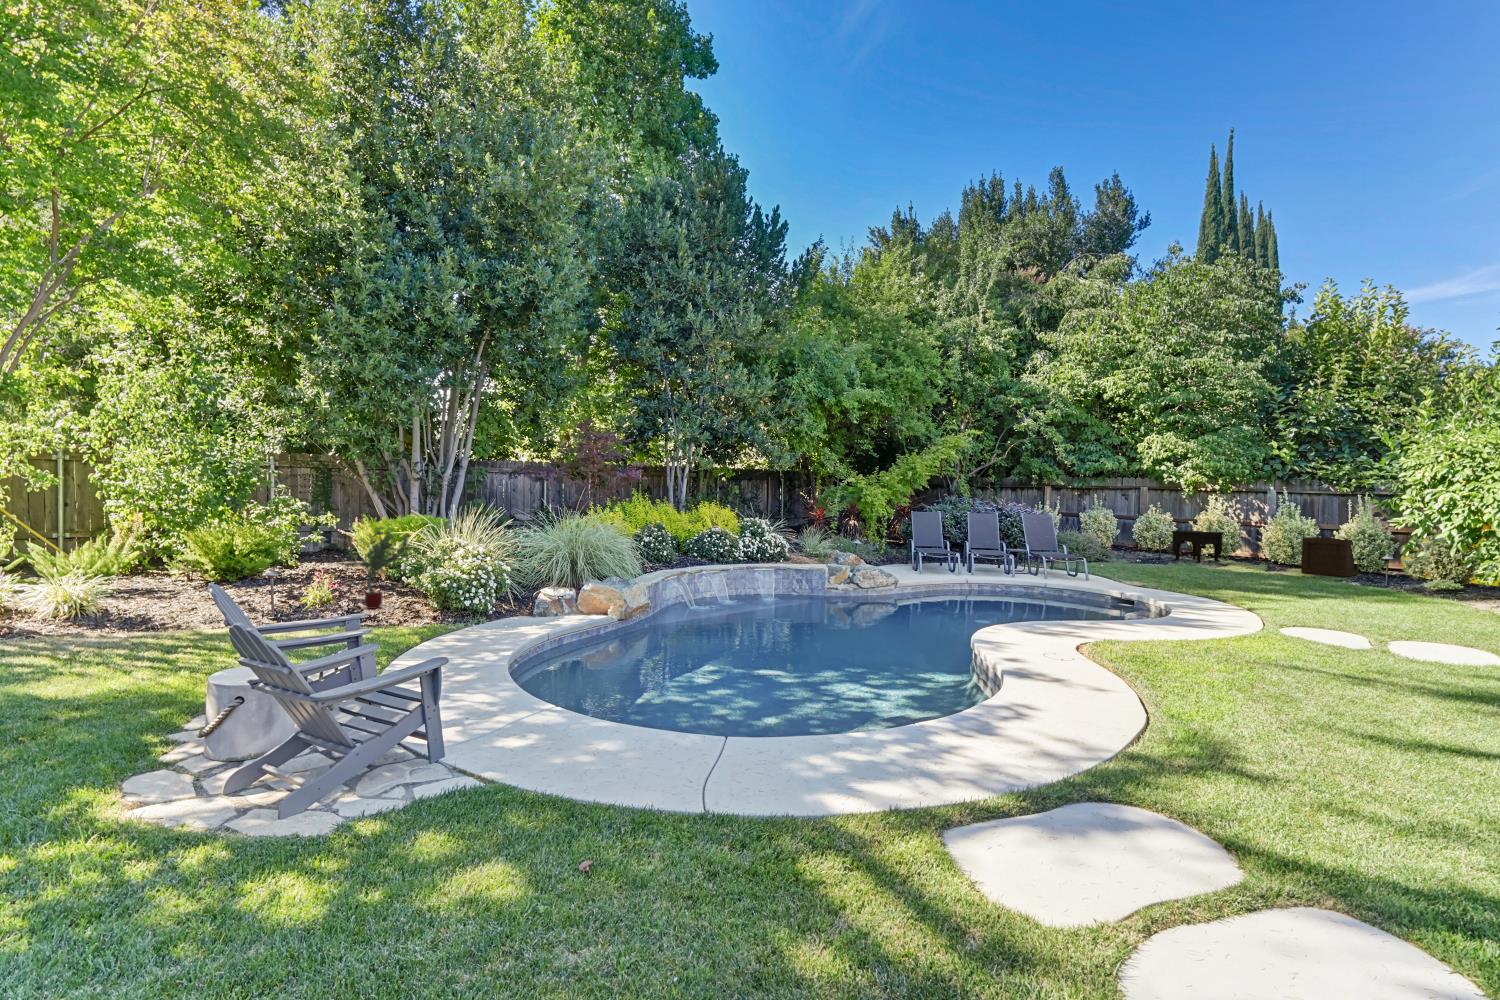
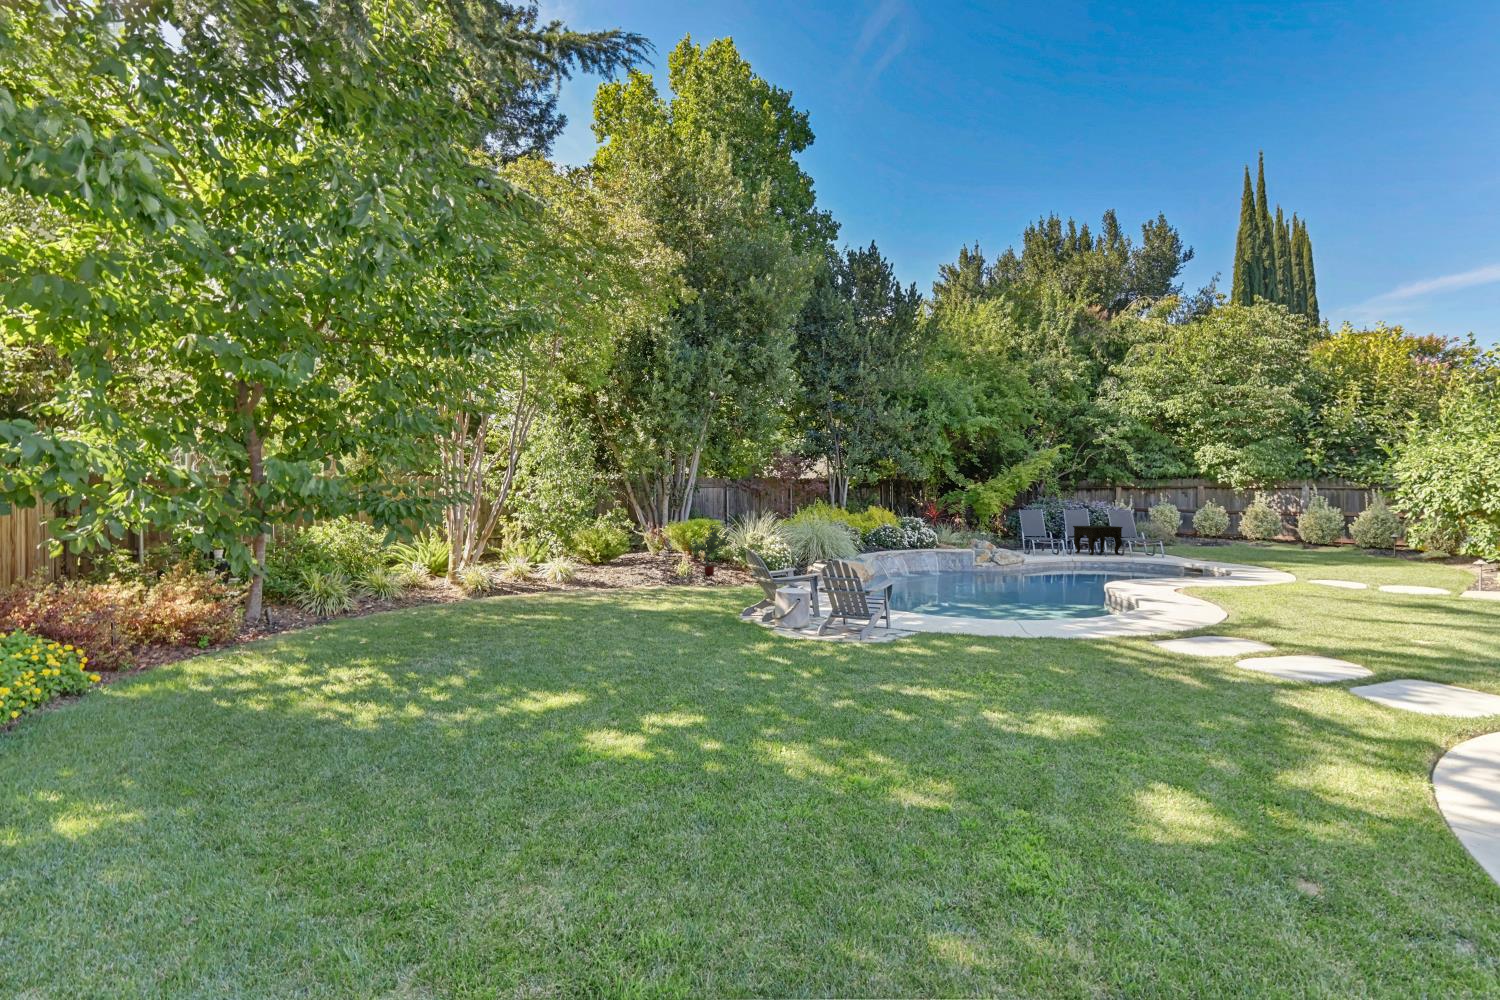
side table: present [1171,530,1224,563] -> present [1073,526,1123,555]
wooden crate: present [1301,537,1359,577] -> none [1330,523,1378,553]

